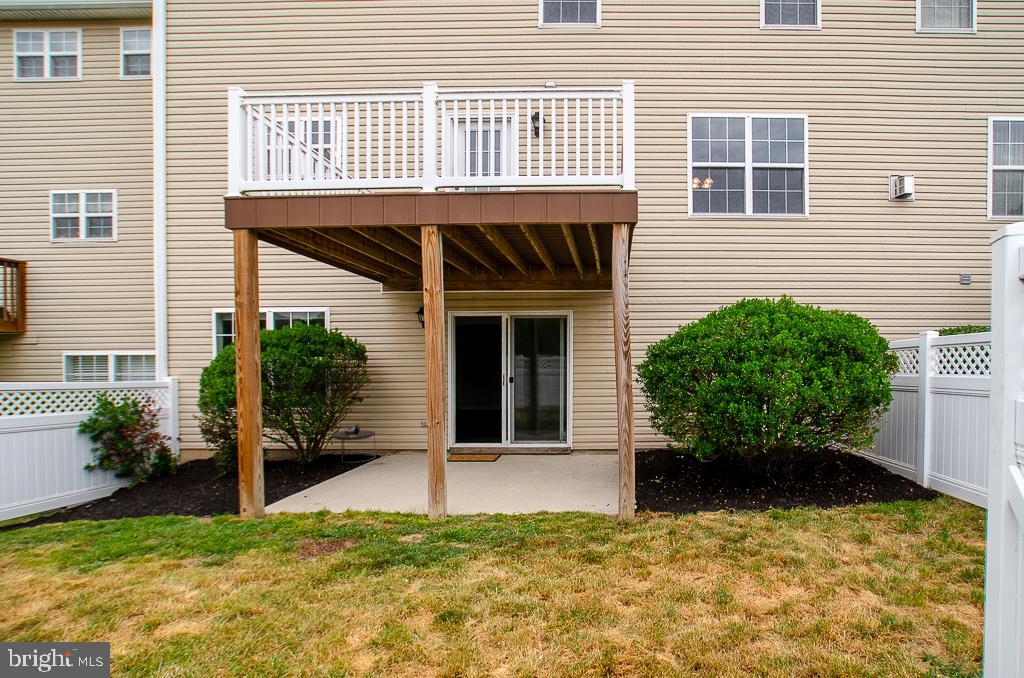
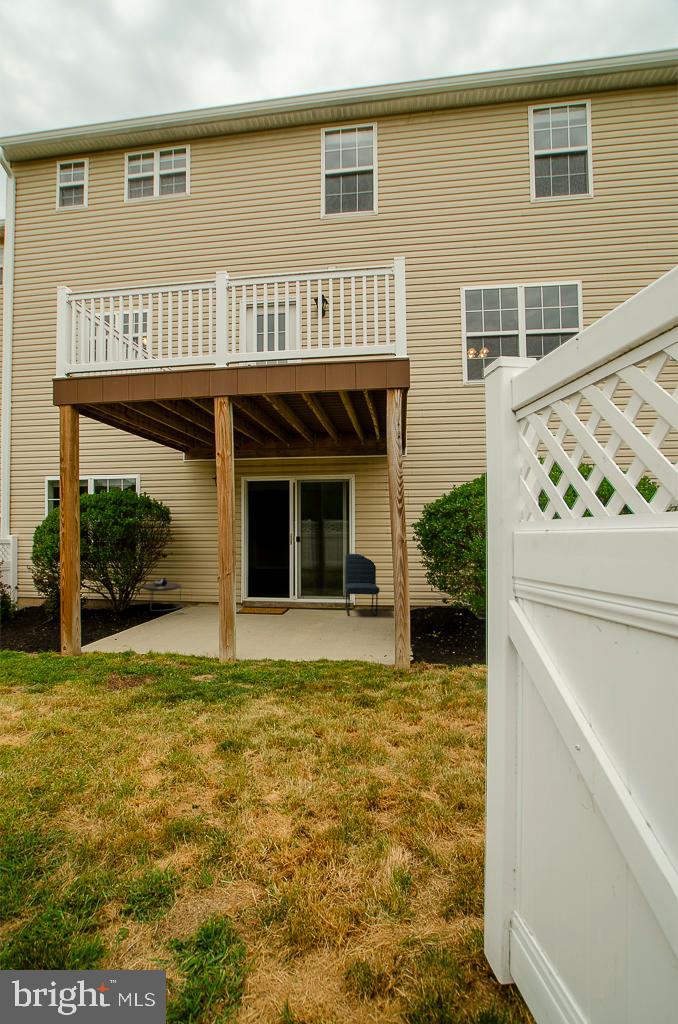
chair: none [562,389,605,462] -> present [345,554,380,617]

